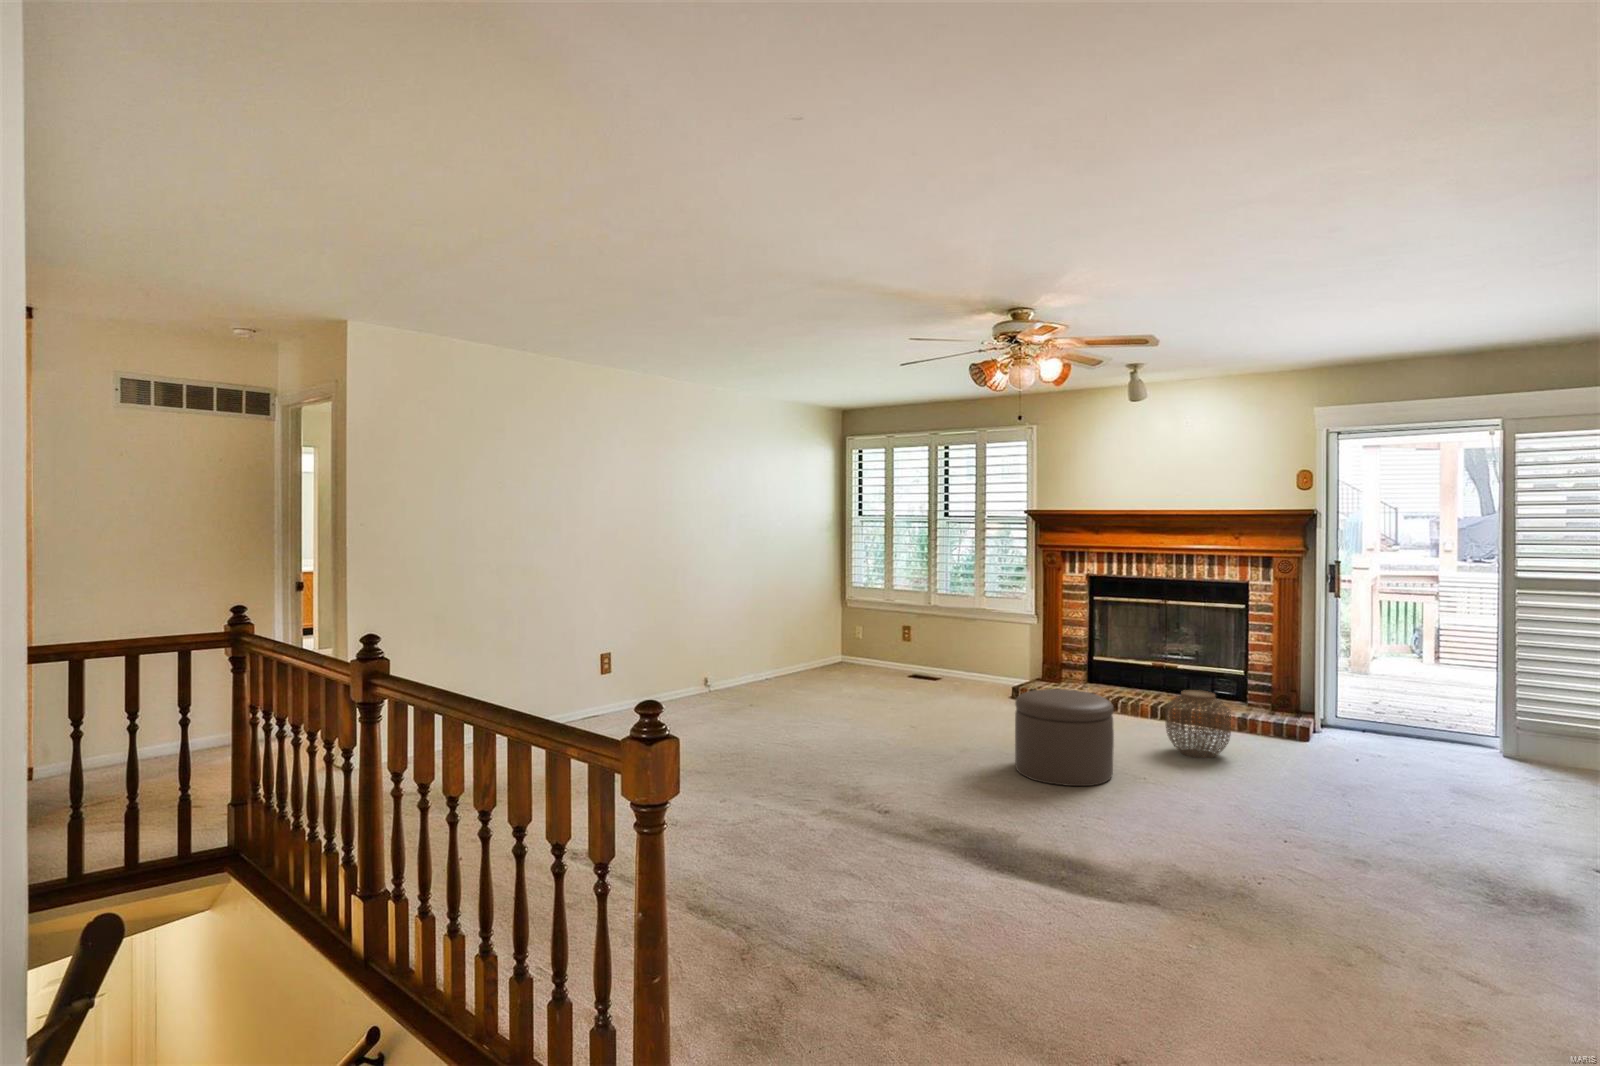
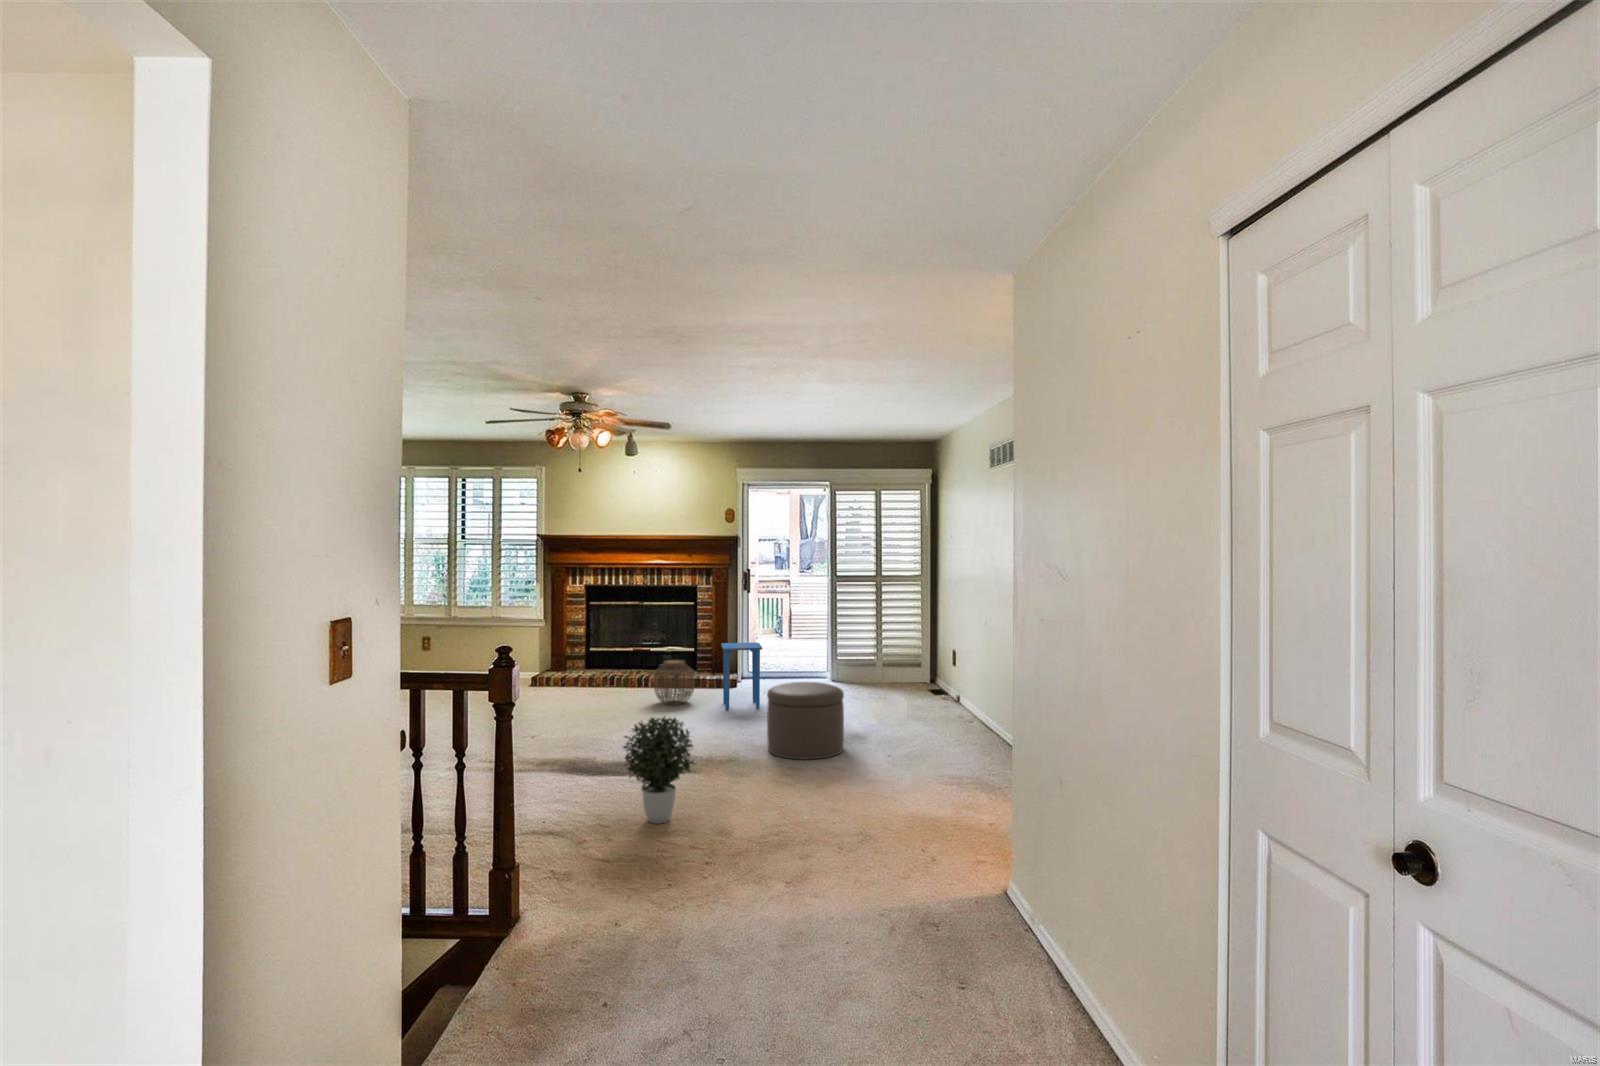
side table: none [1277,675,1350,788] -> present [721,643,762,710]
ottoman: present [1015,689,1114,786] -> present [767,682,844,760]
potted plant: none [1039,810,1166,994] -> present [623,717,695,824]

